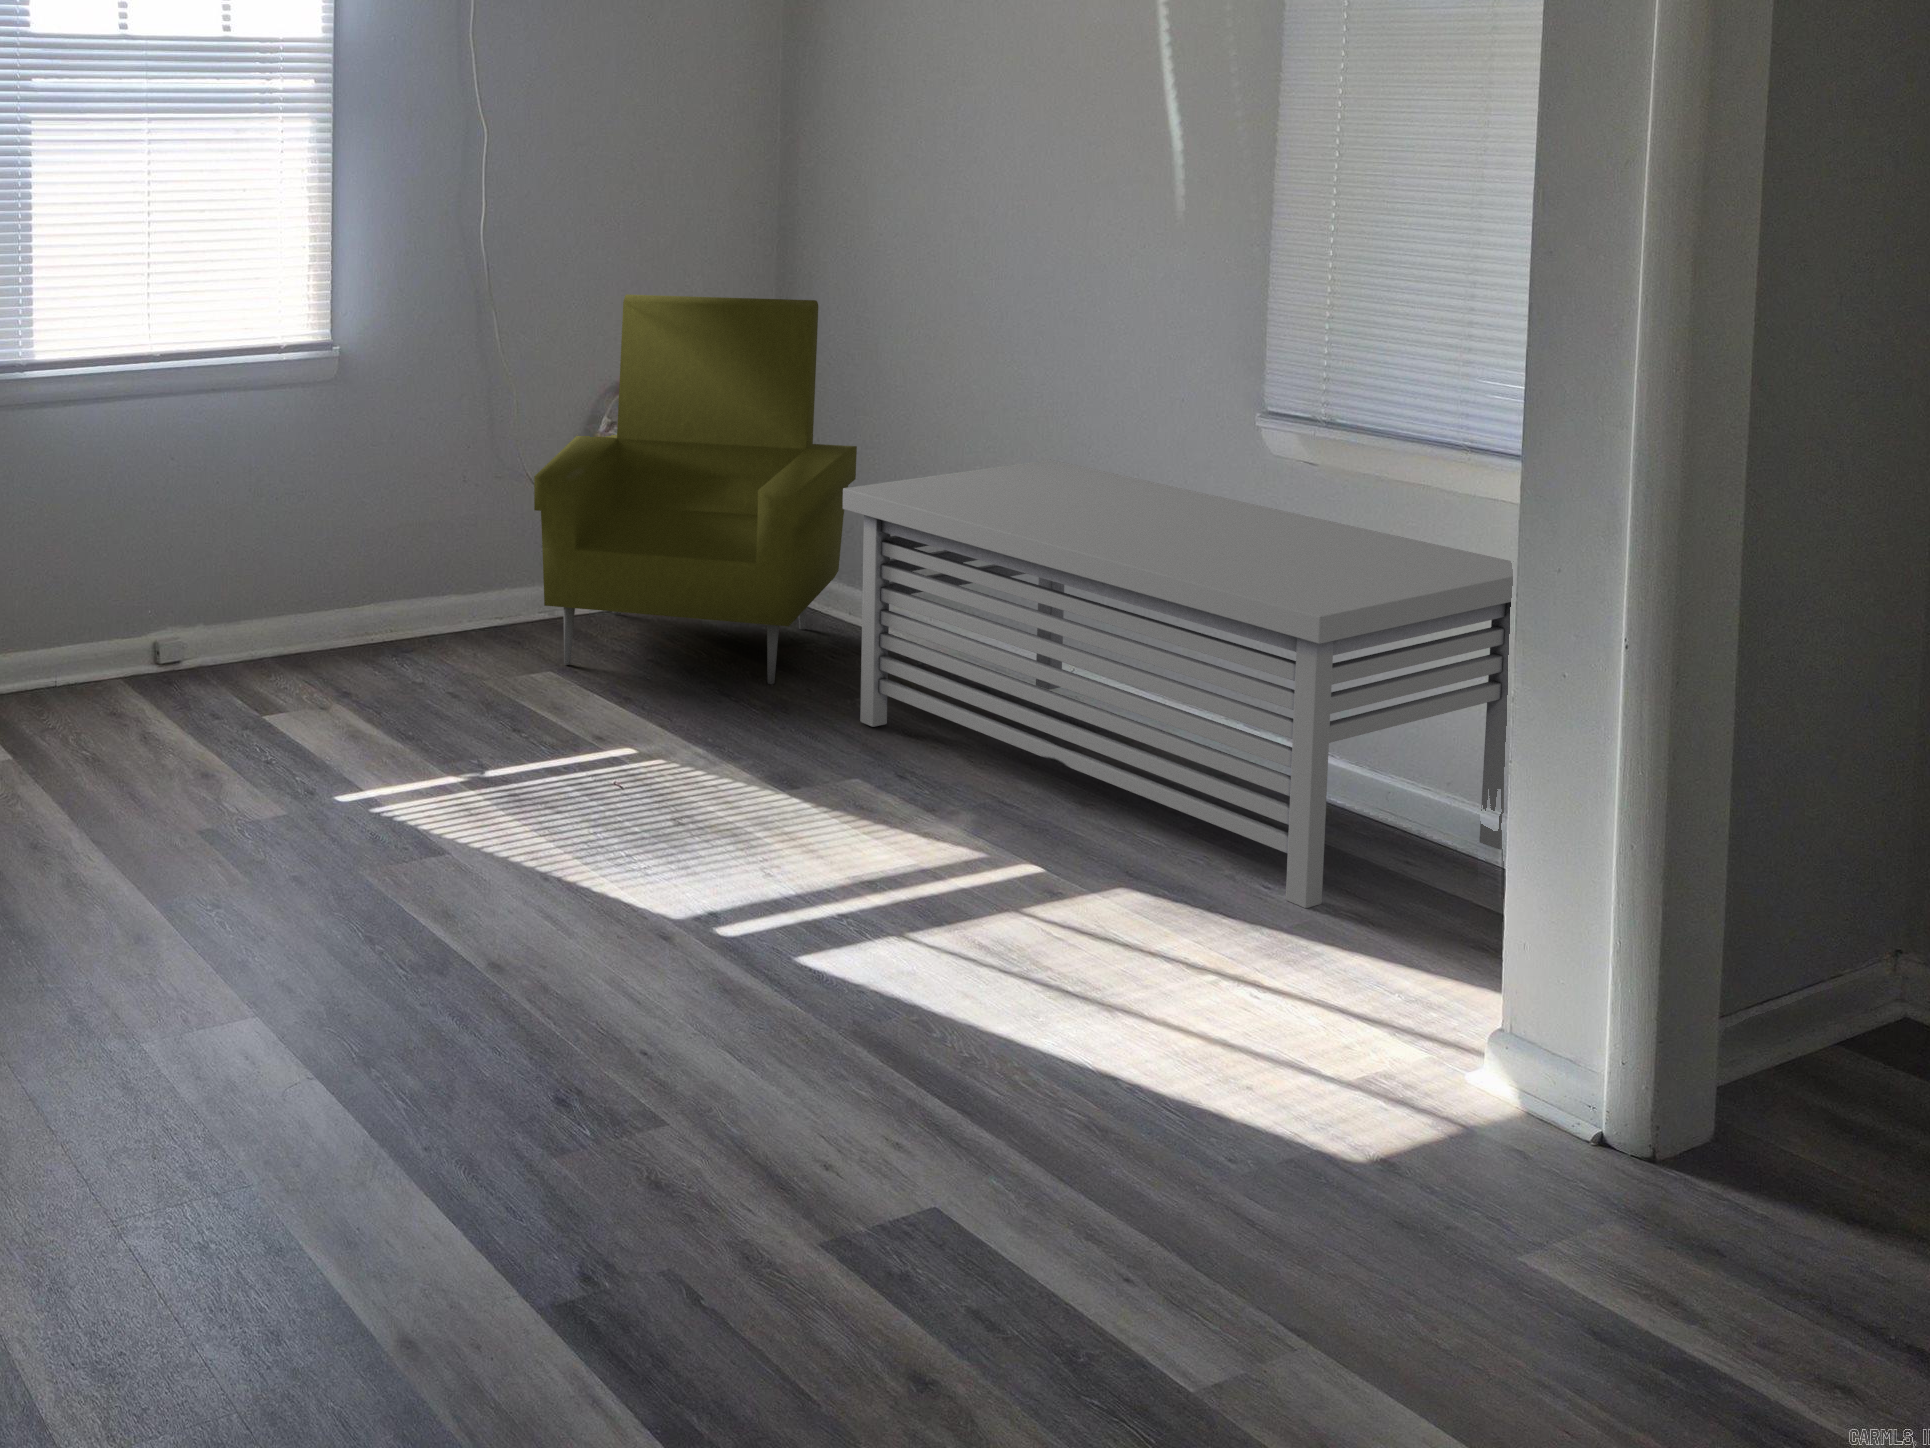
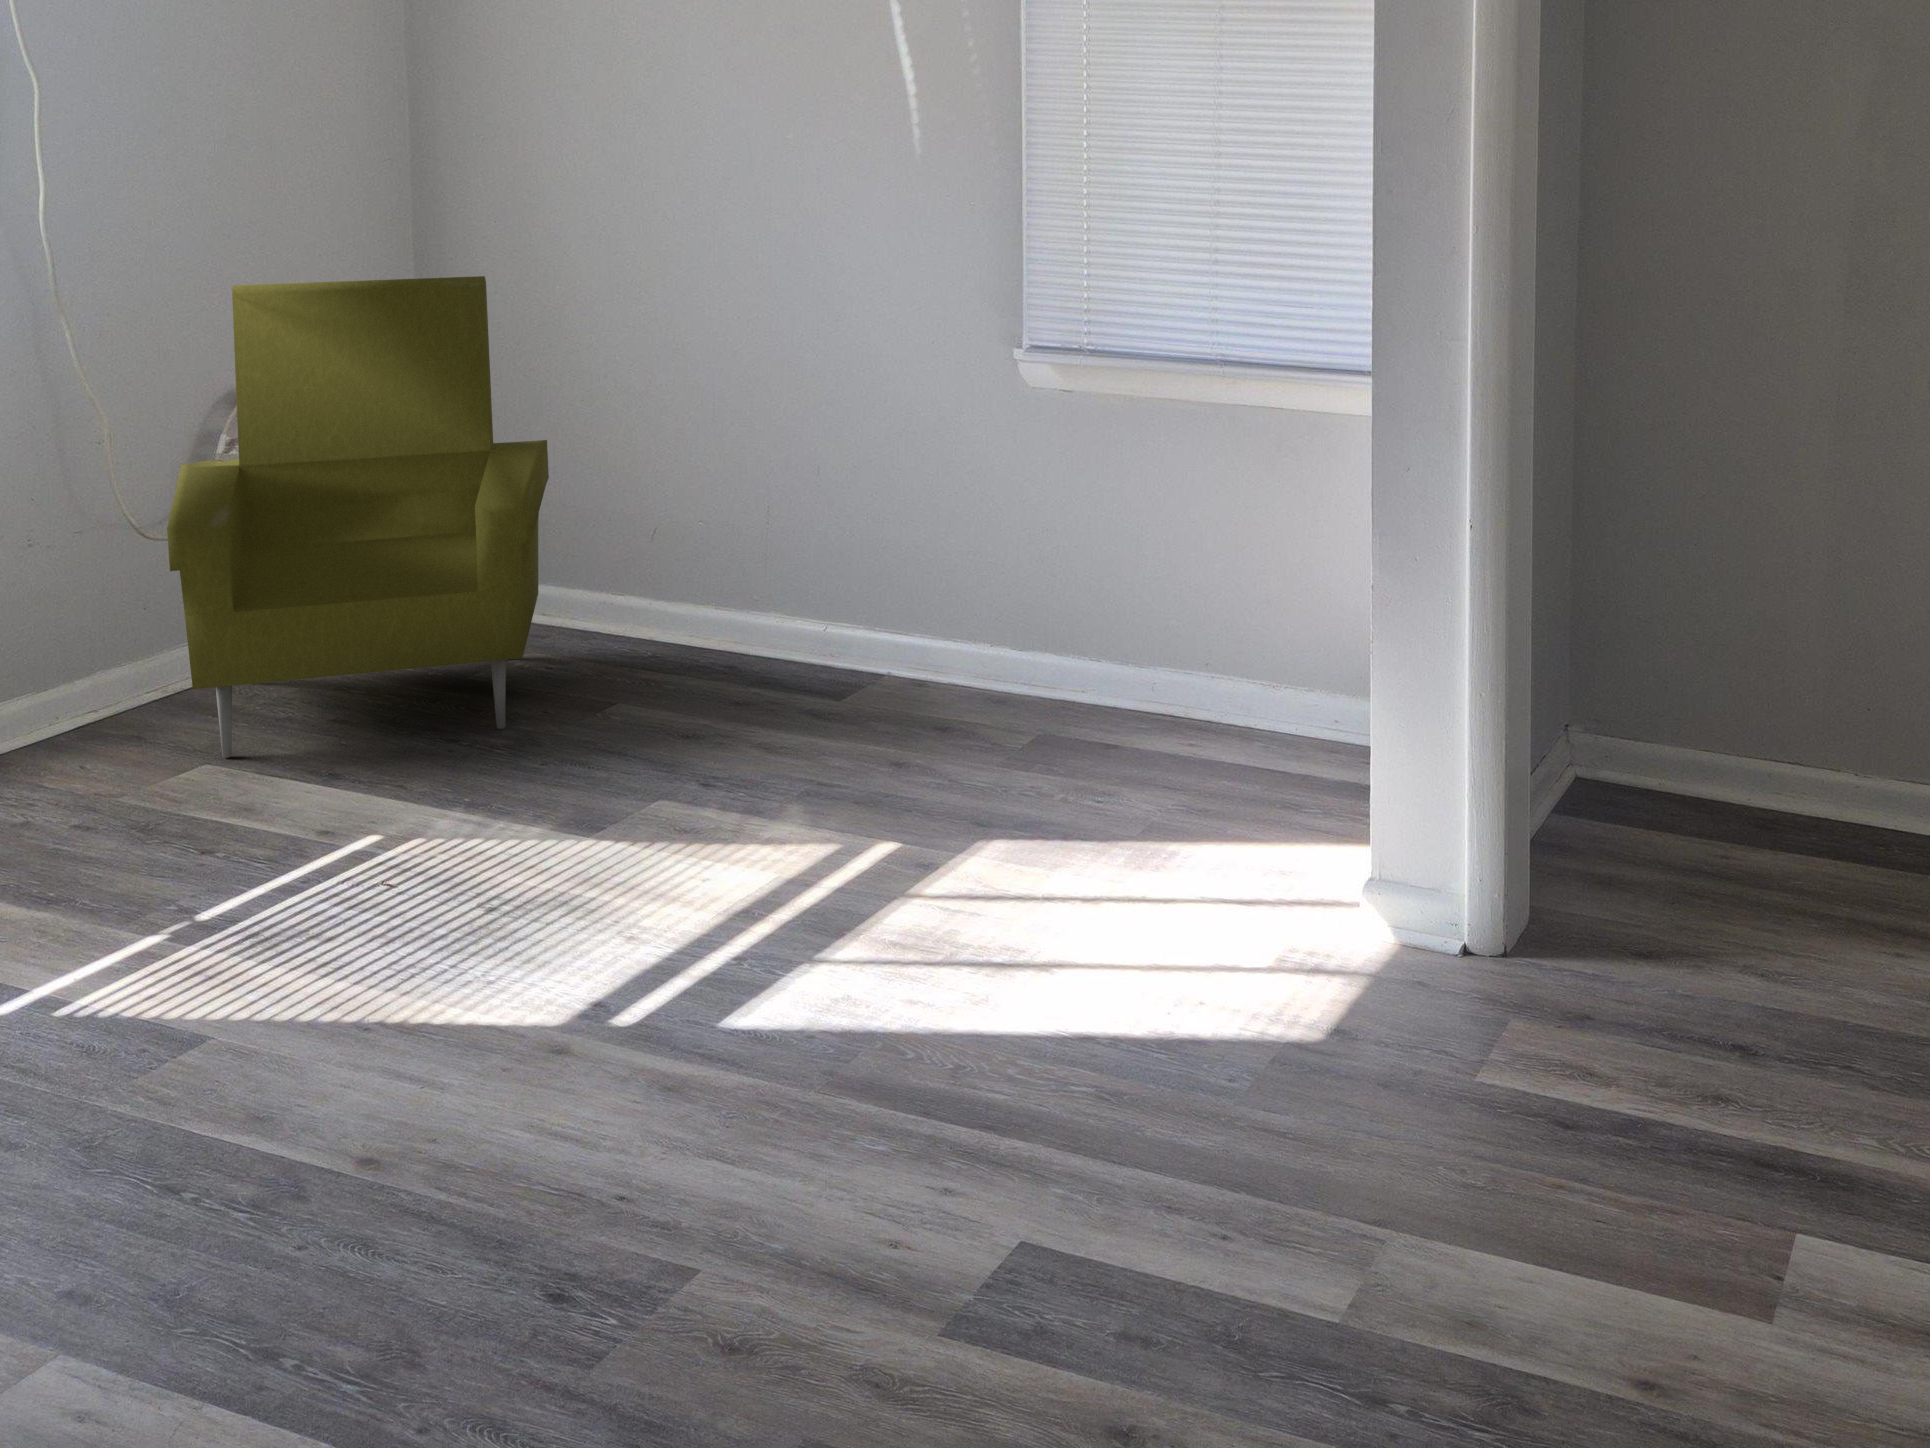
storage bench: present [843,459,1514,908] -> none [595,430,1294,833]

